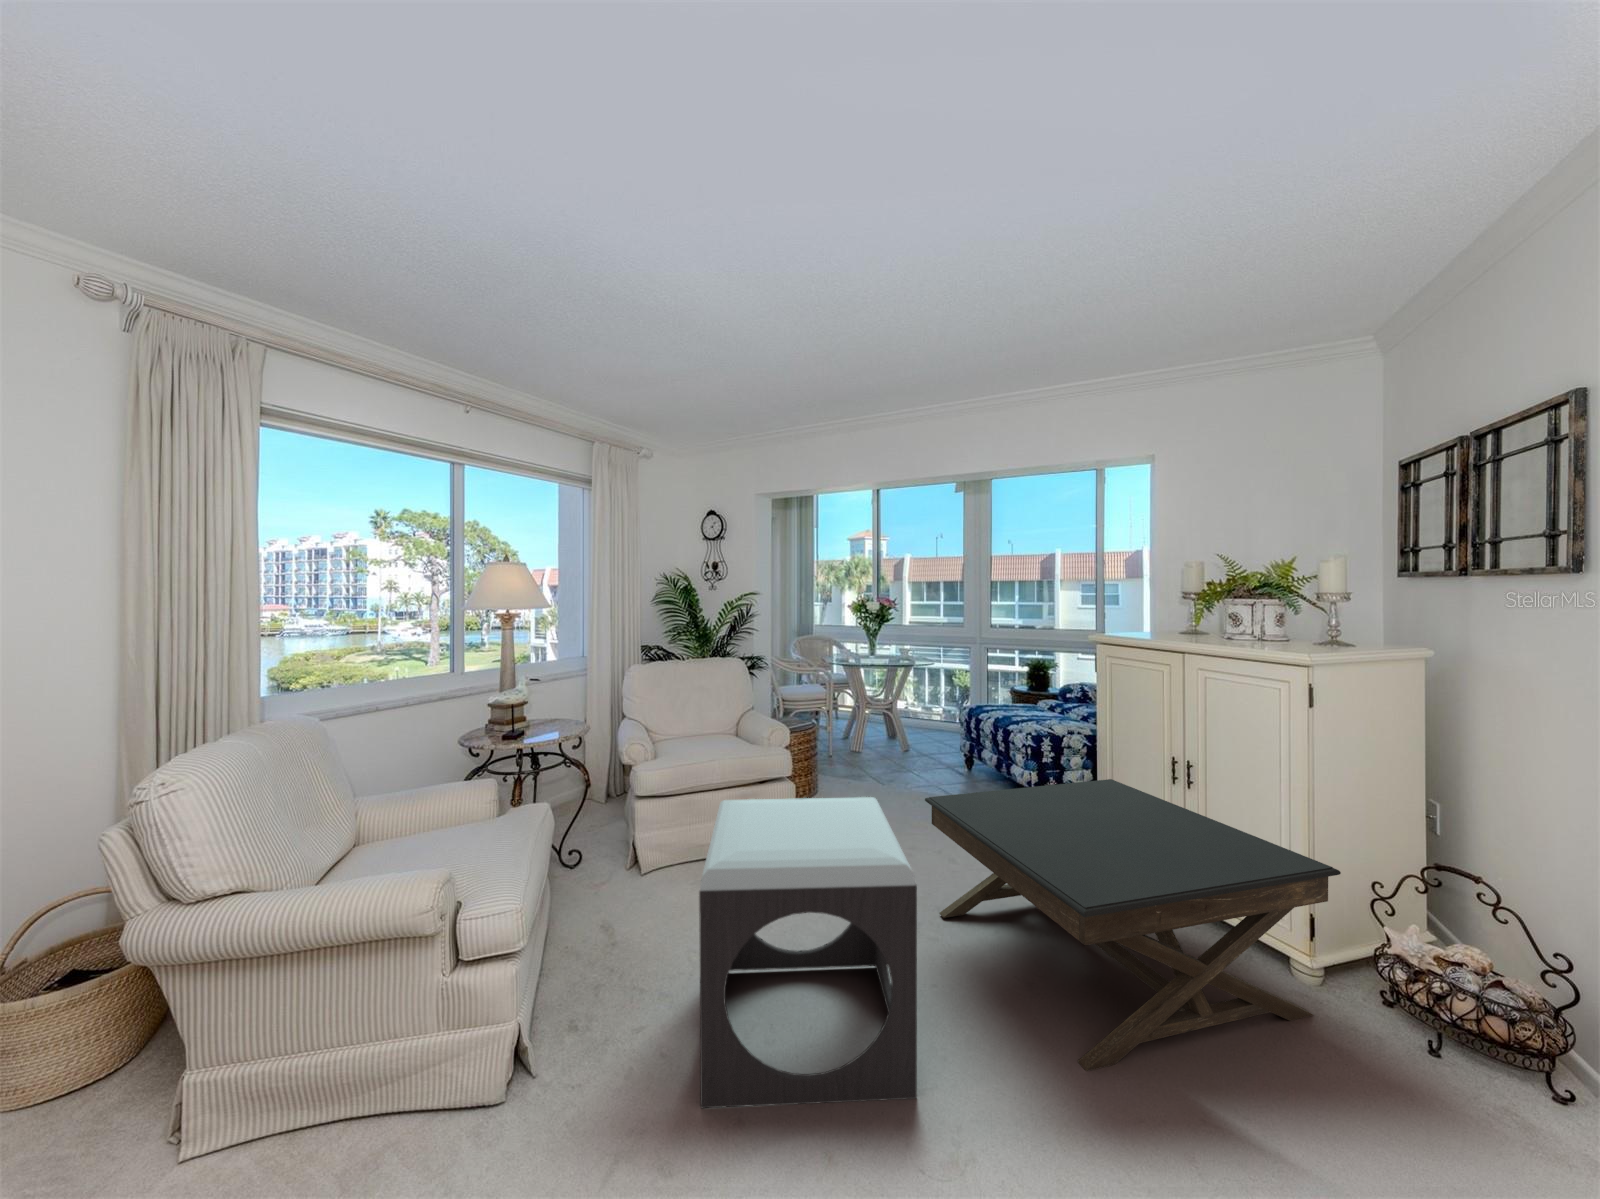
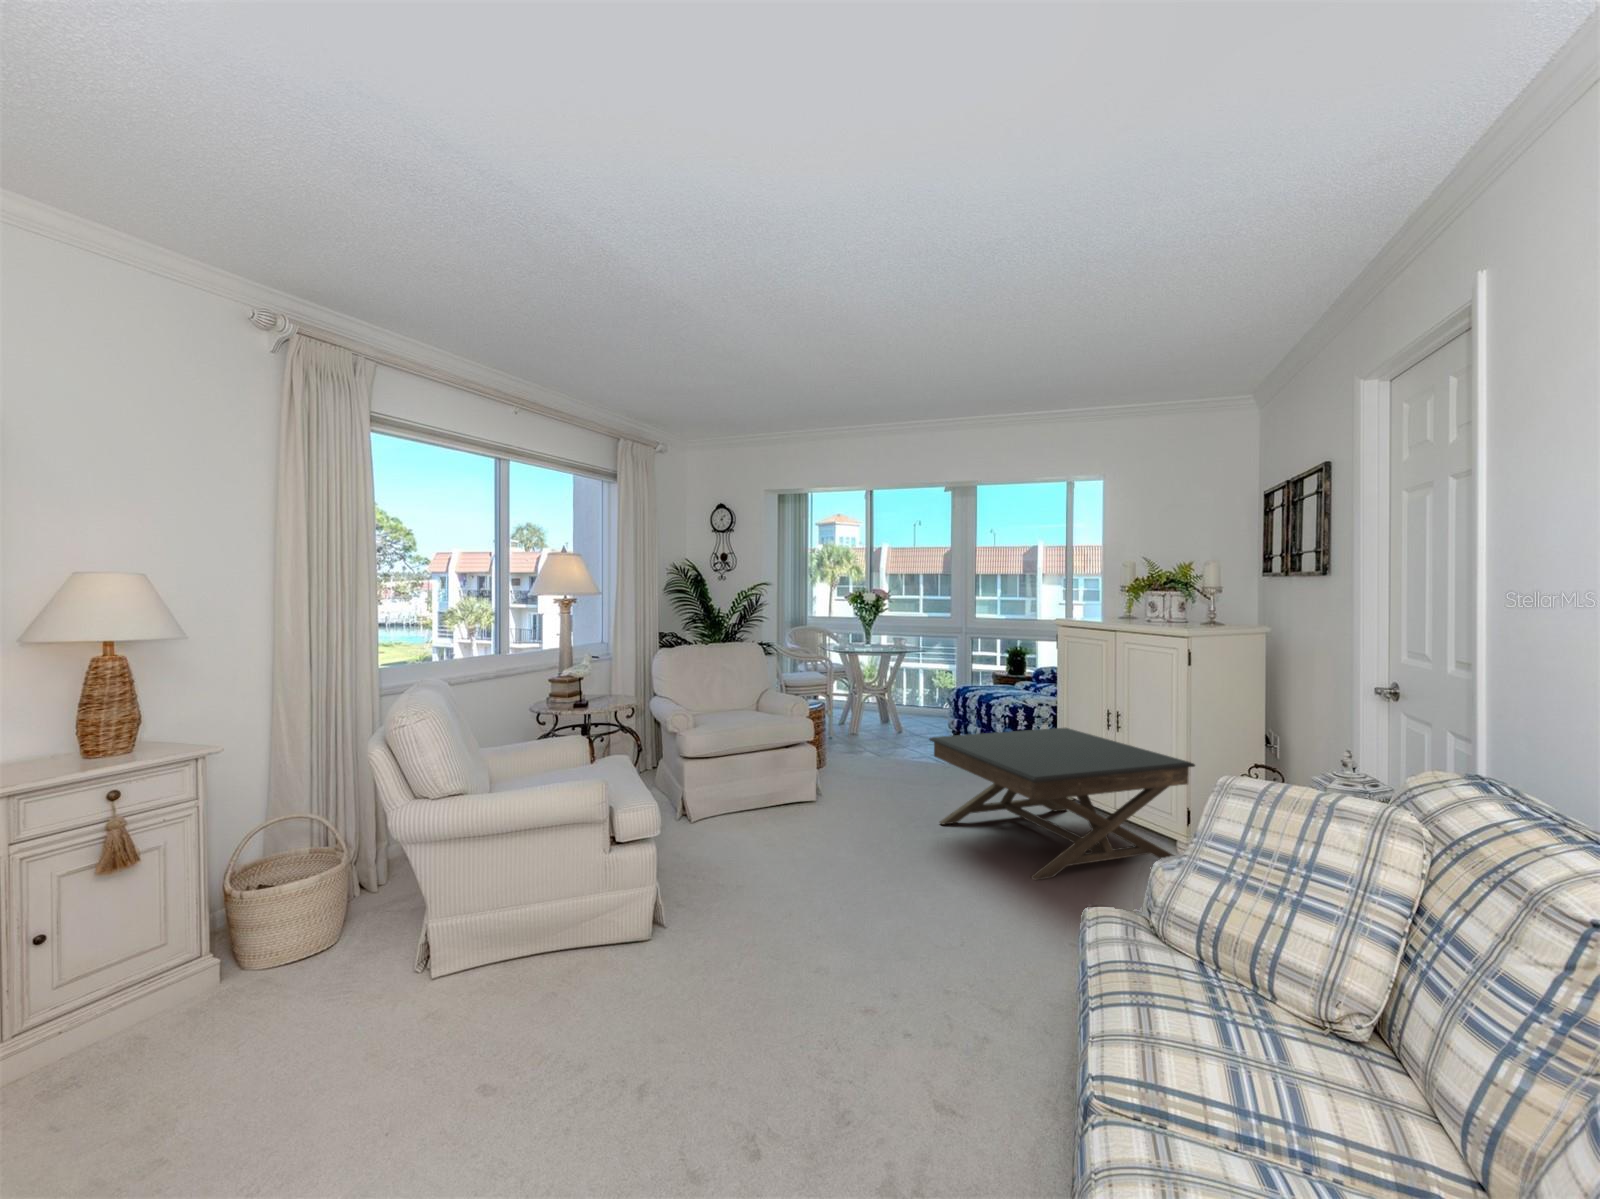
footstool: present [699,797,917,1108] -> none [790,727,935,898]

